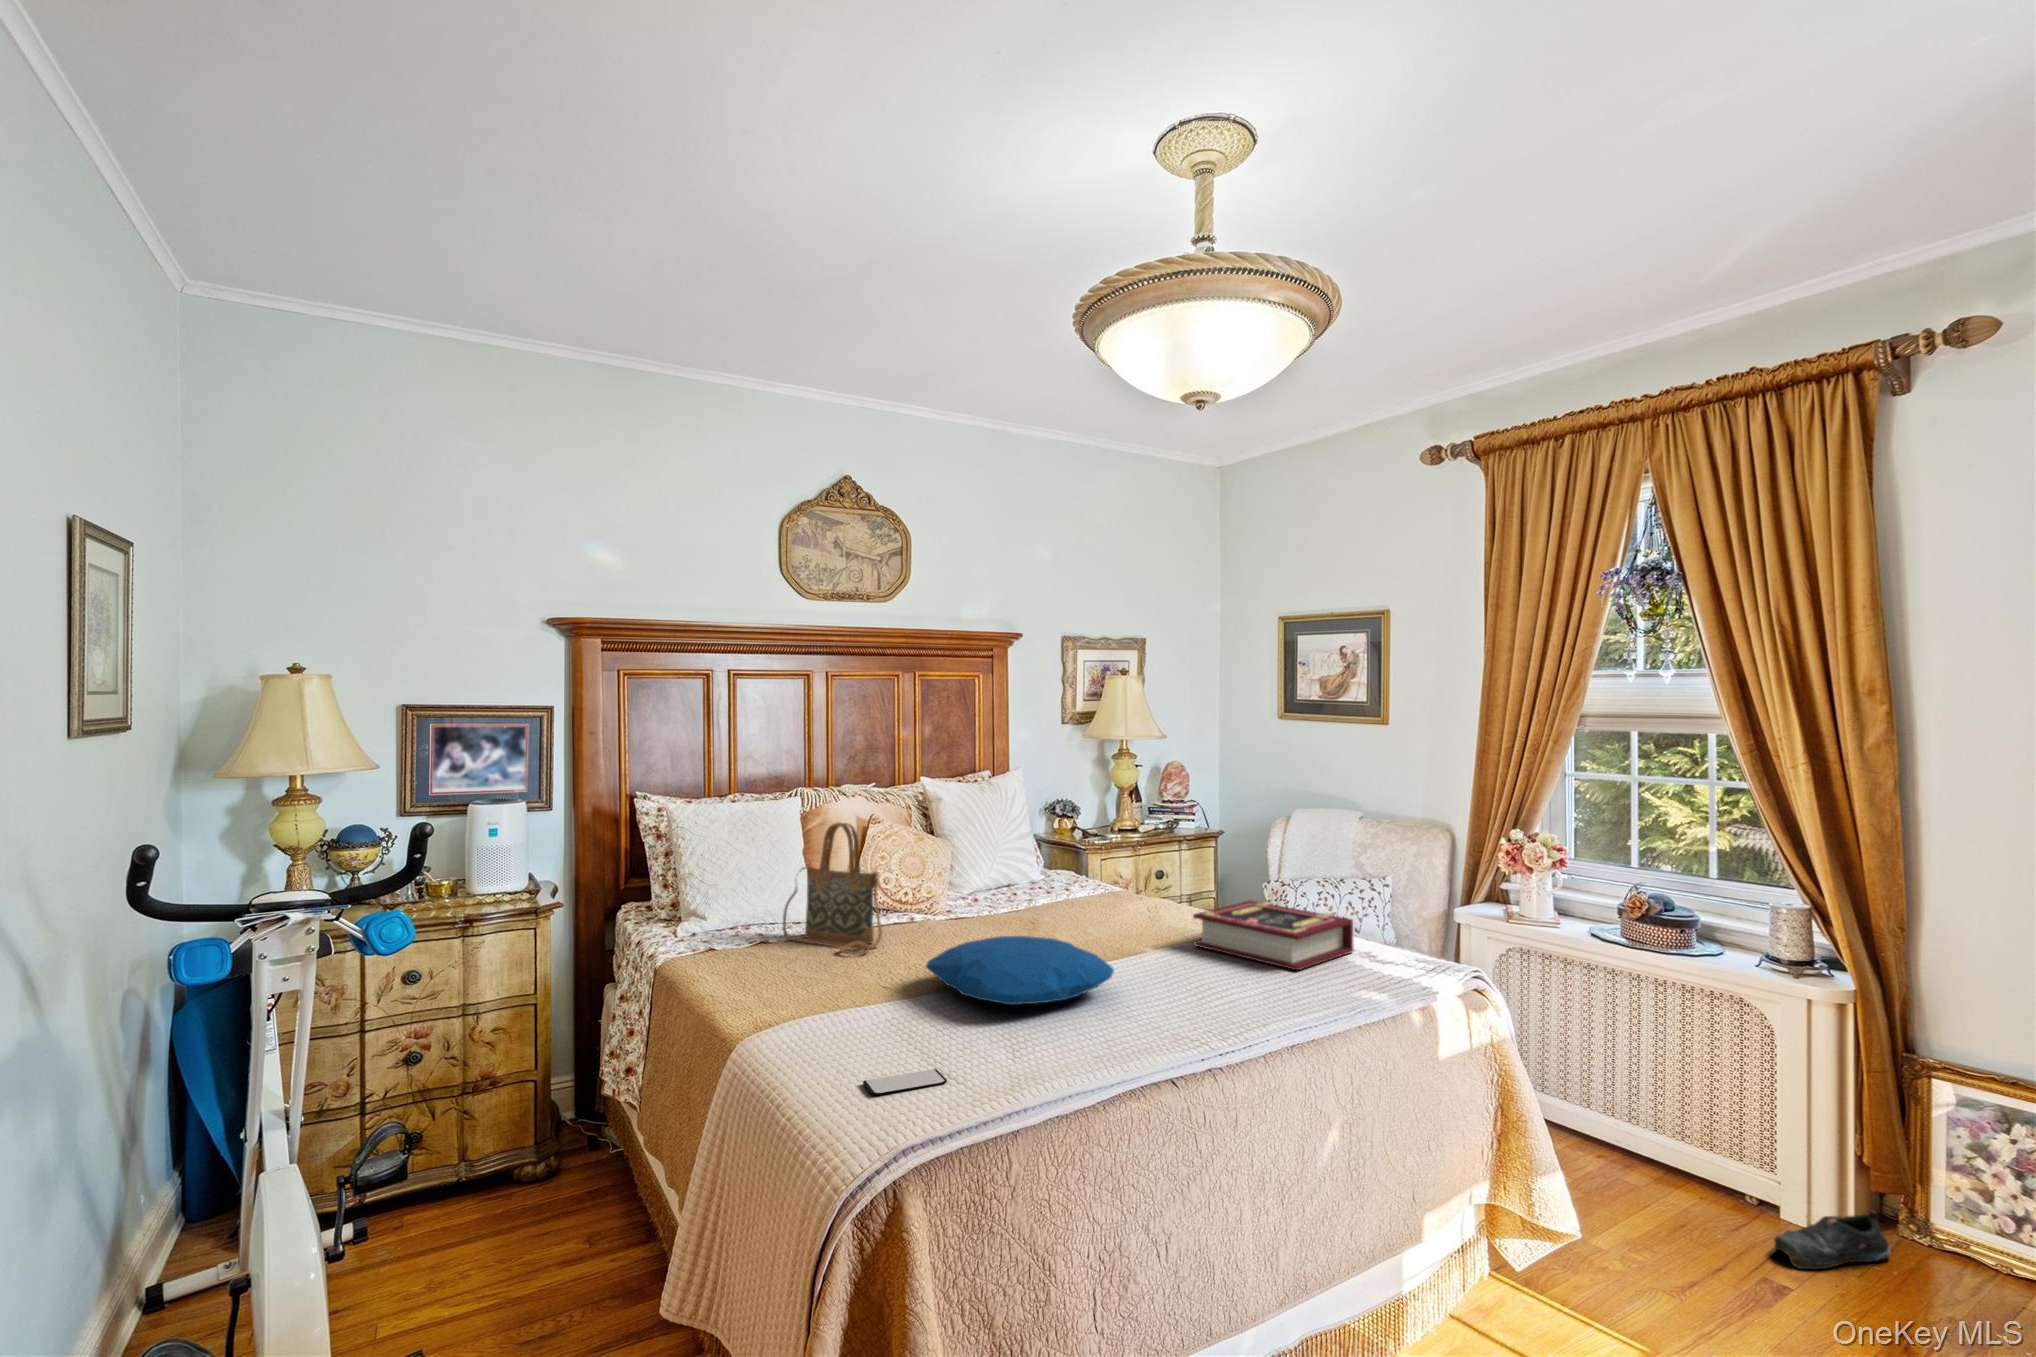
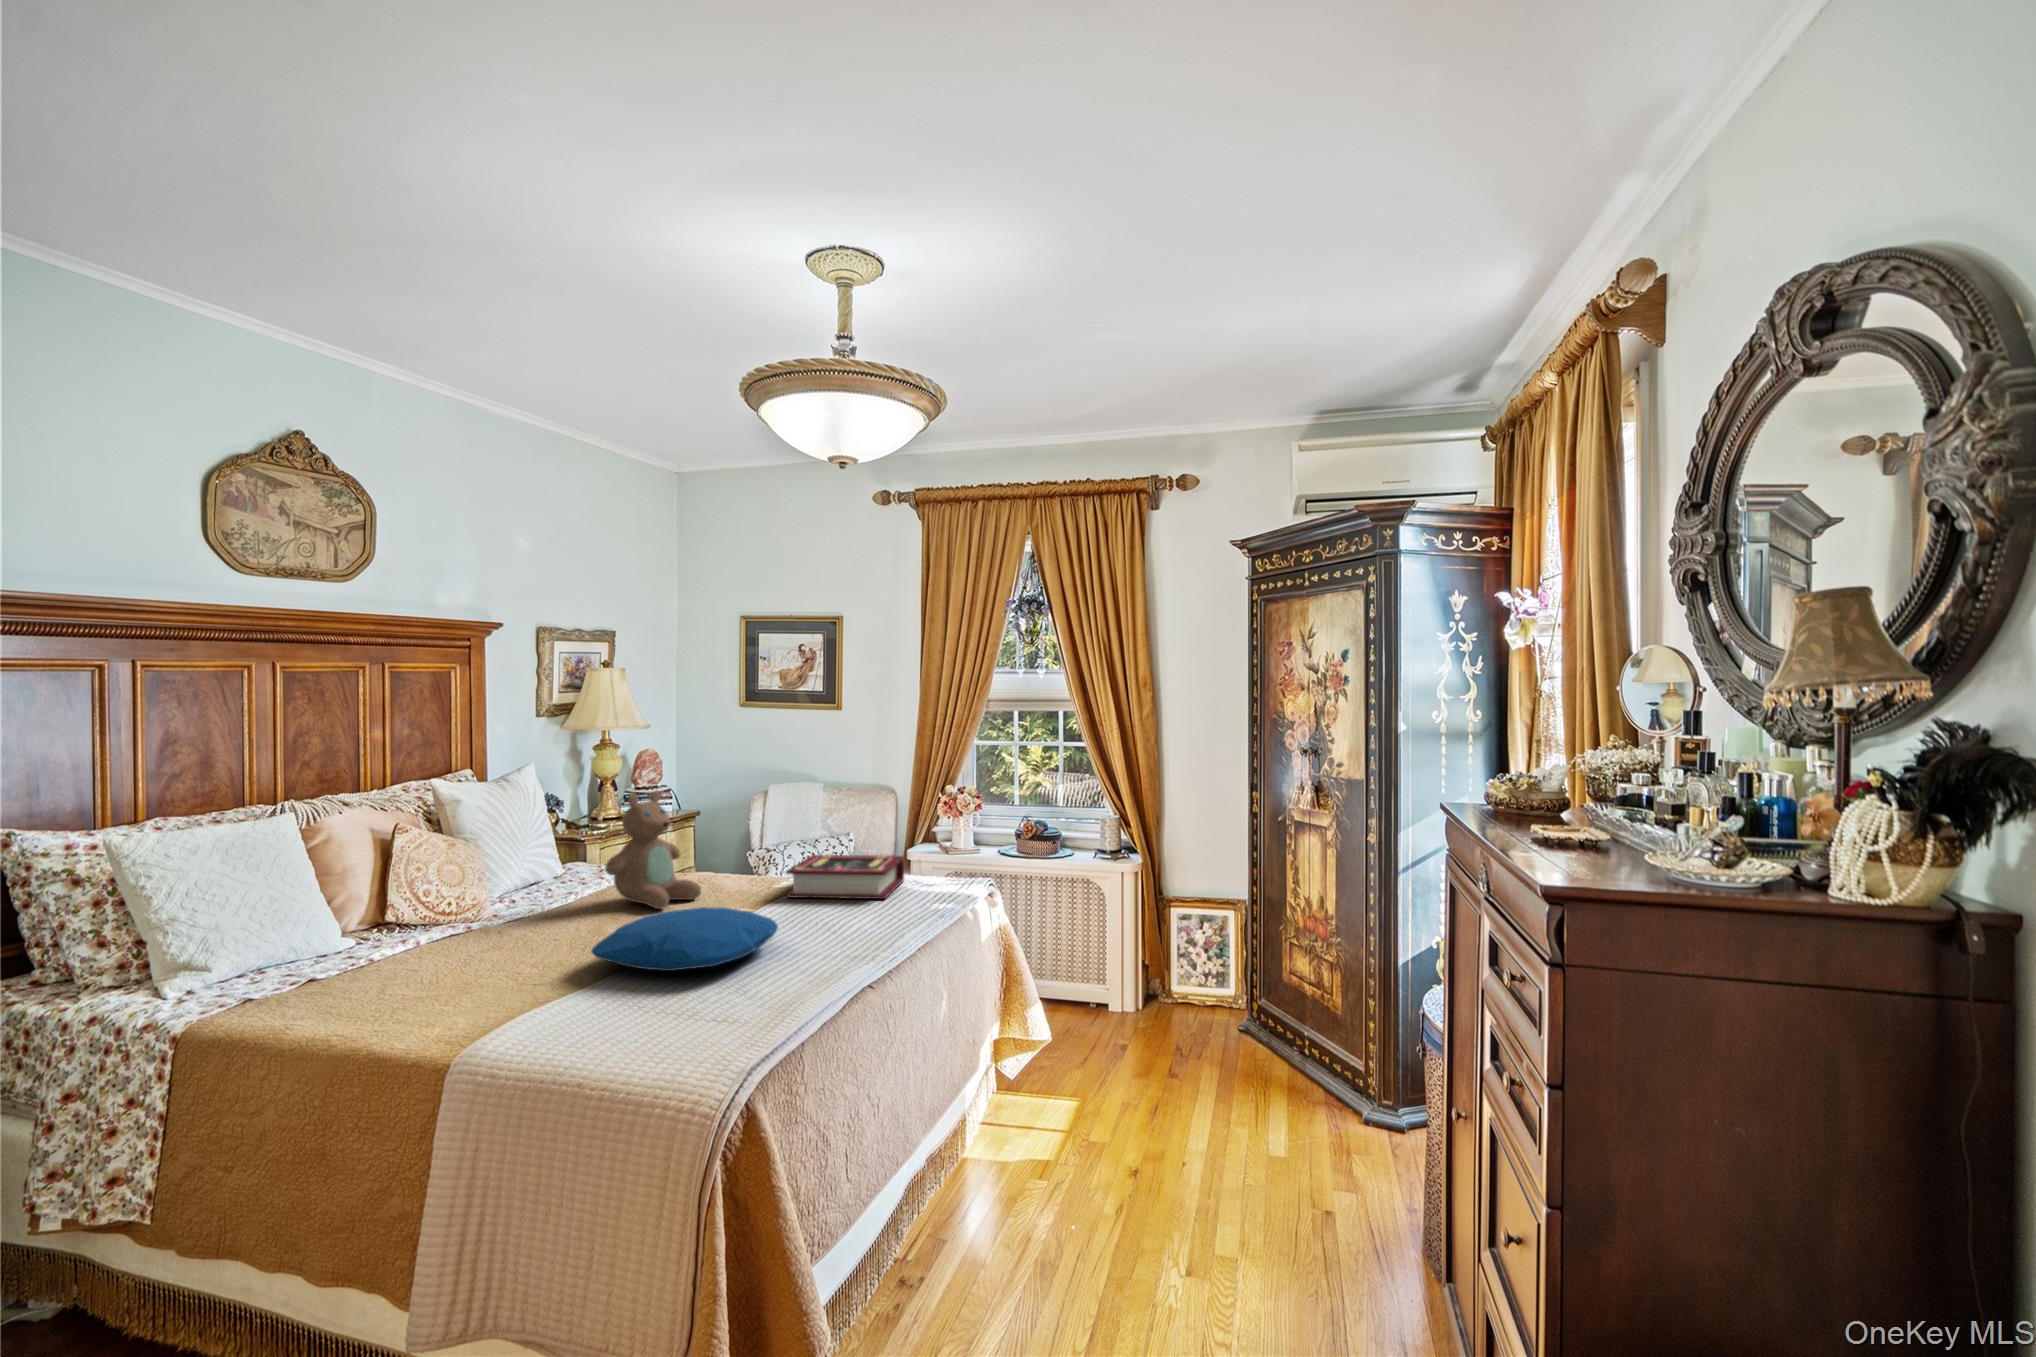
teddy bear: none [1021,806,1115,934] -> present [605,790,701,909]
handbag: present [783,823,882,955] -> none [327,831,476,973]
smartphone: present [863,1069,947,1095] -> none [660,1027,734,1060]
shoe: present [1771,1211,1891,1269] -> none [1119,982,1166,1025]

